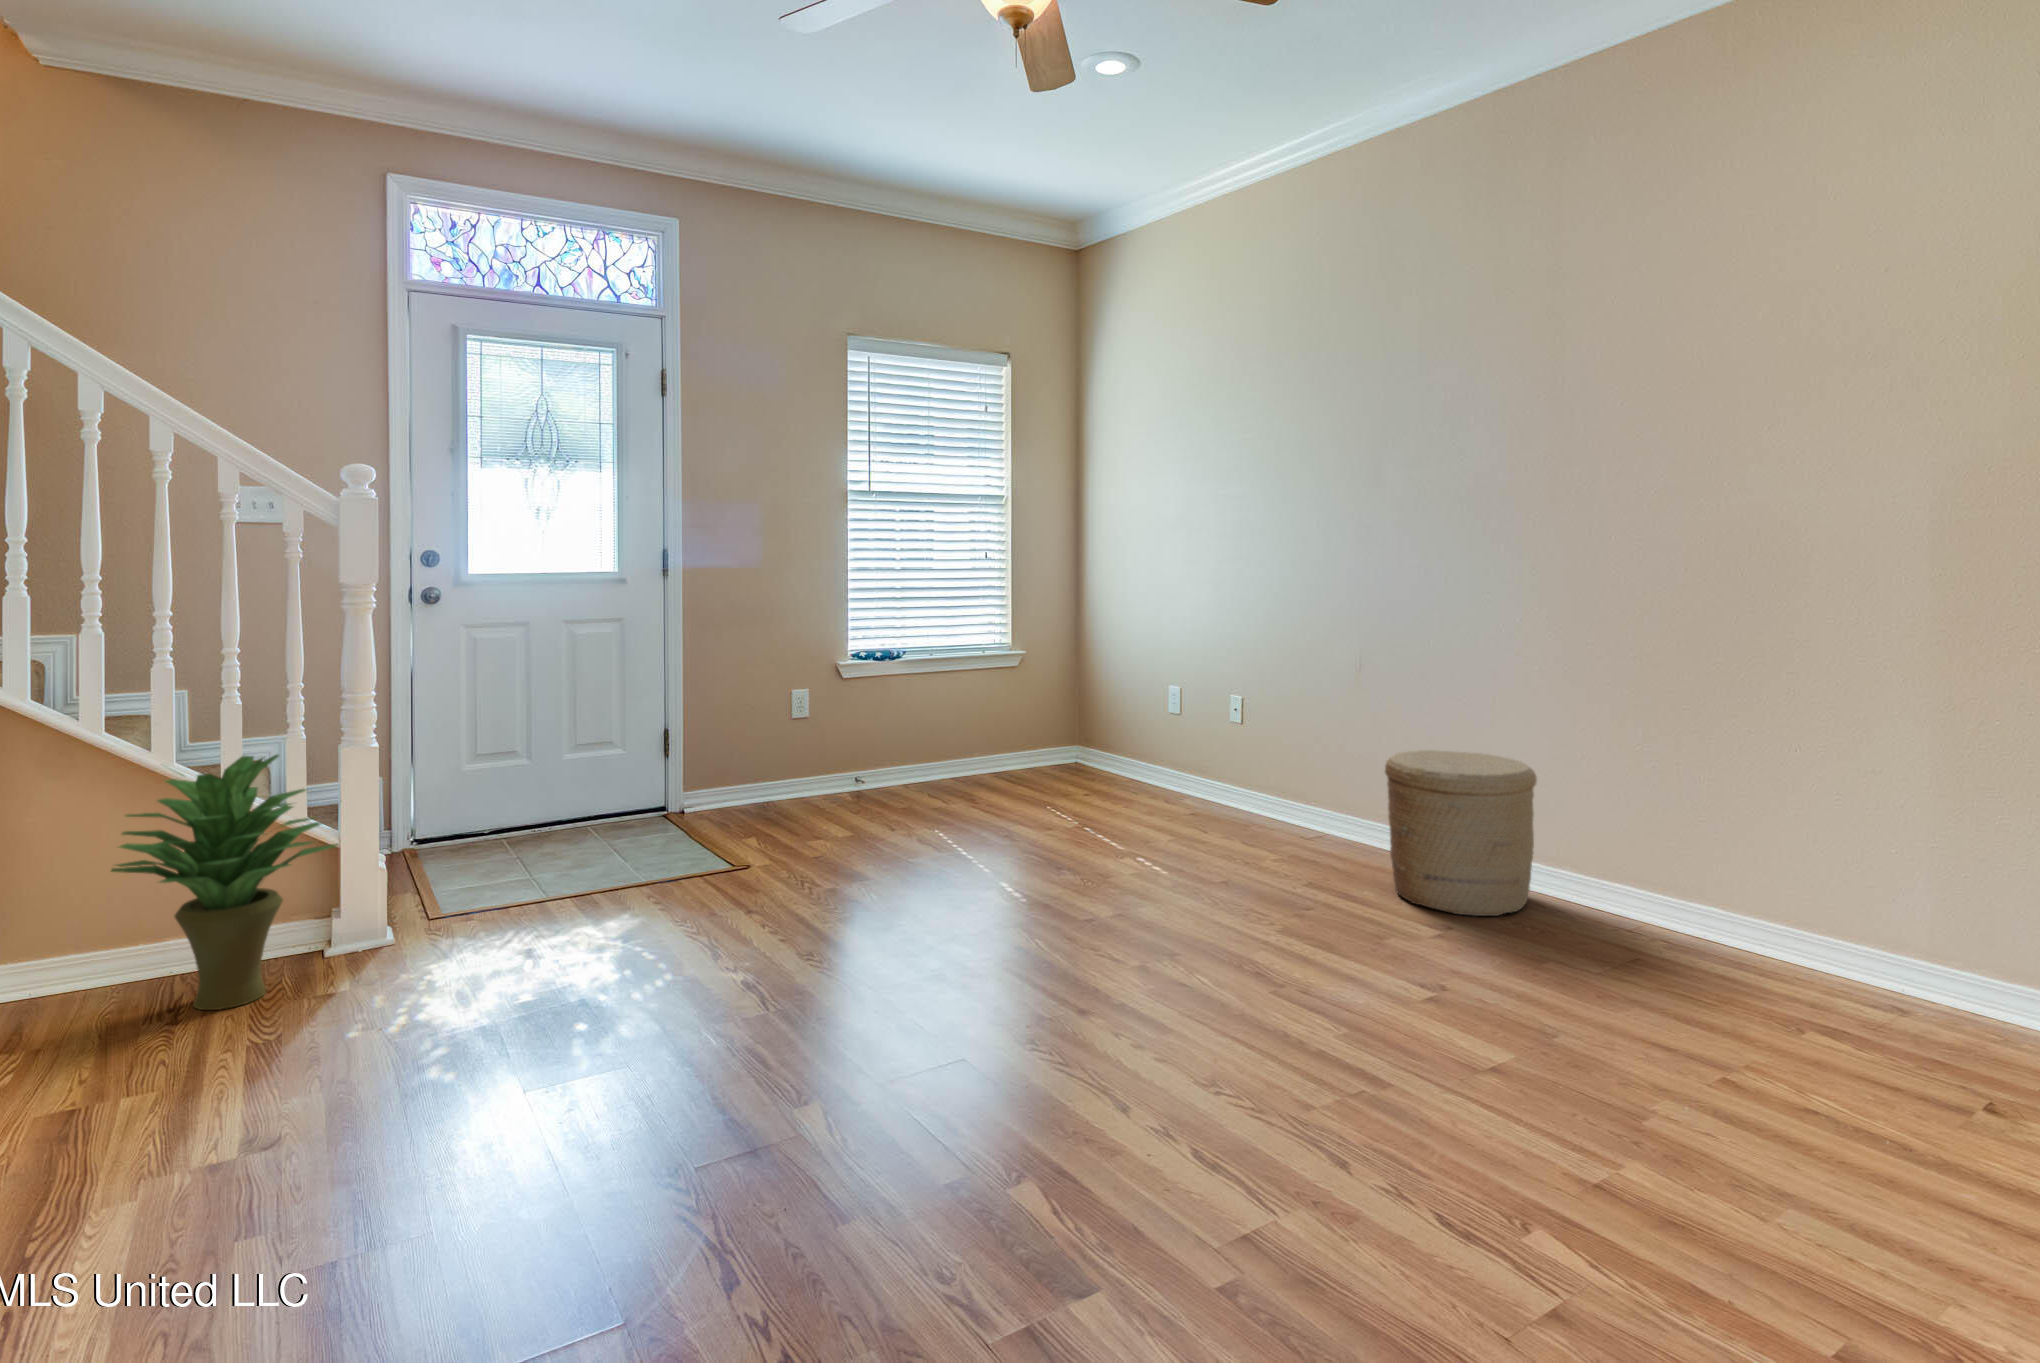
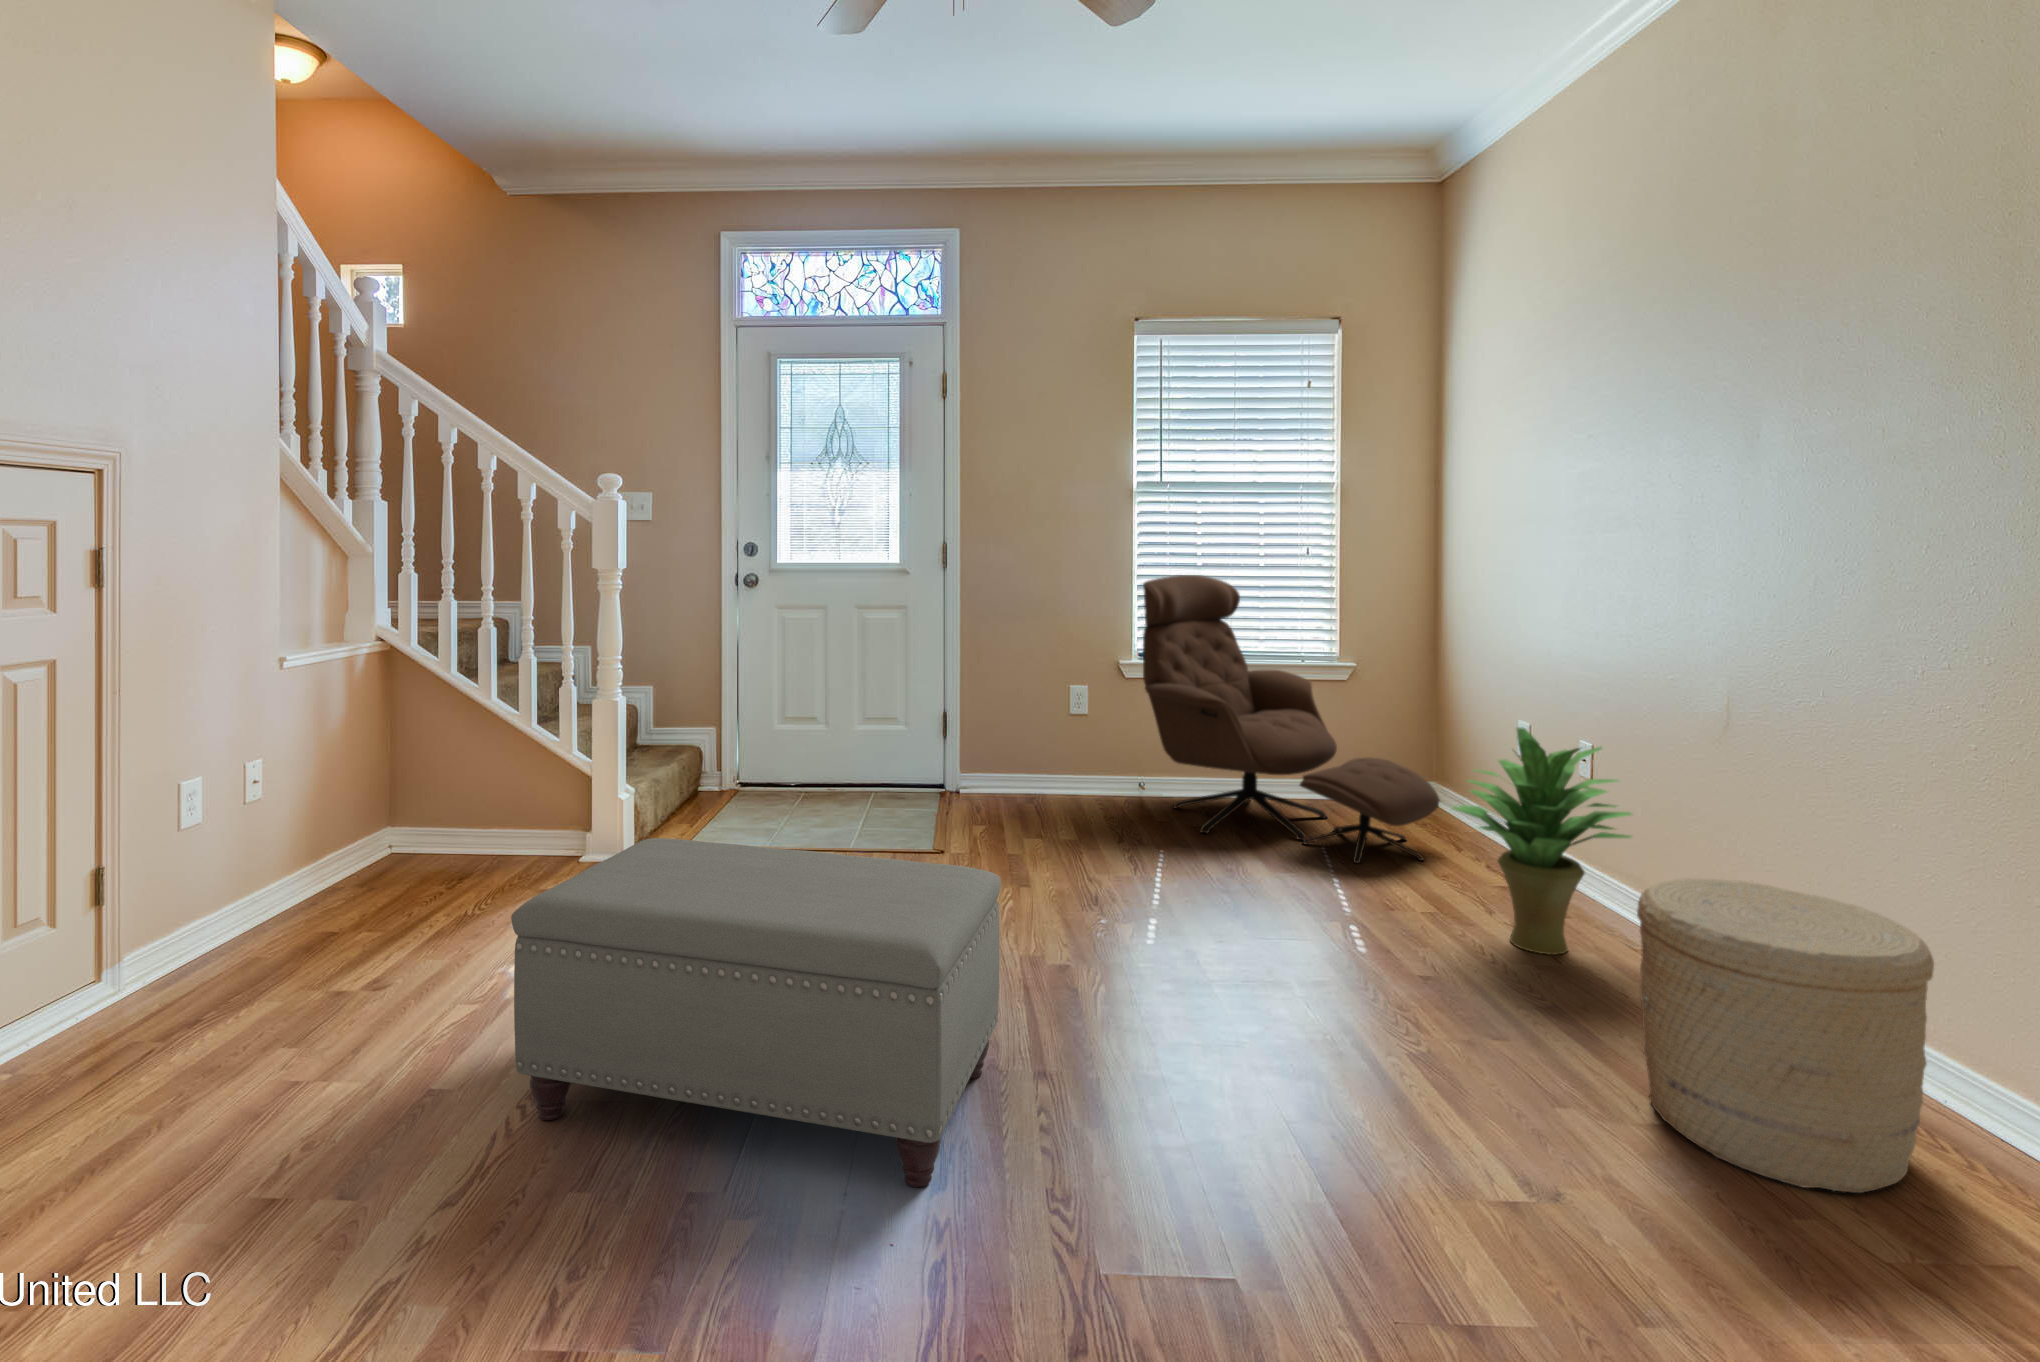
lounge chair: none [878,578,1125,808] -> present [1143,575,1440,863]
potted plant: present [111,755,338,1010] -> present [1453,728,1632,955]
ottoman: none [681,818,1130,1143] -> present [511,838,1001,1187]

